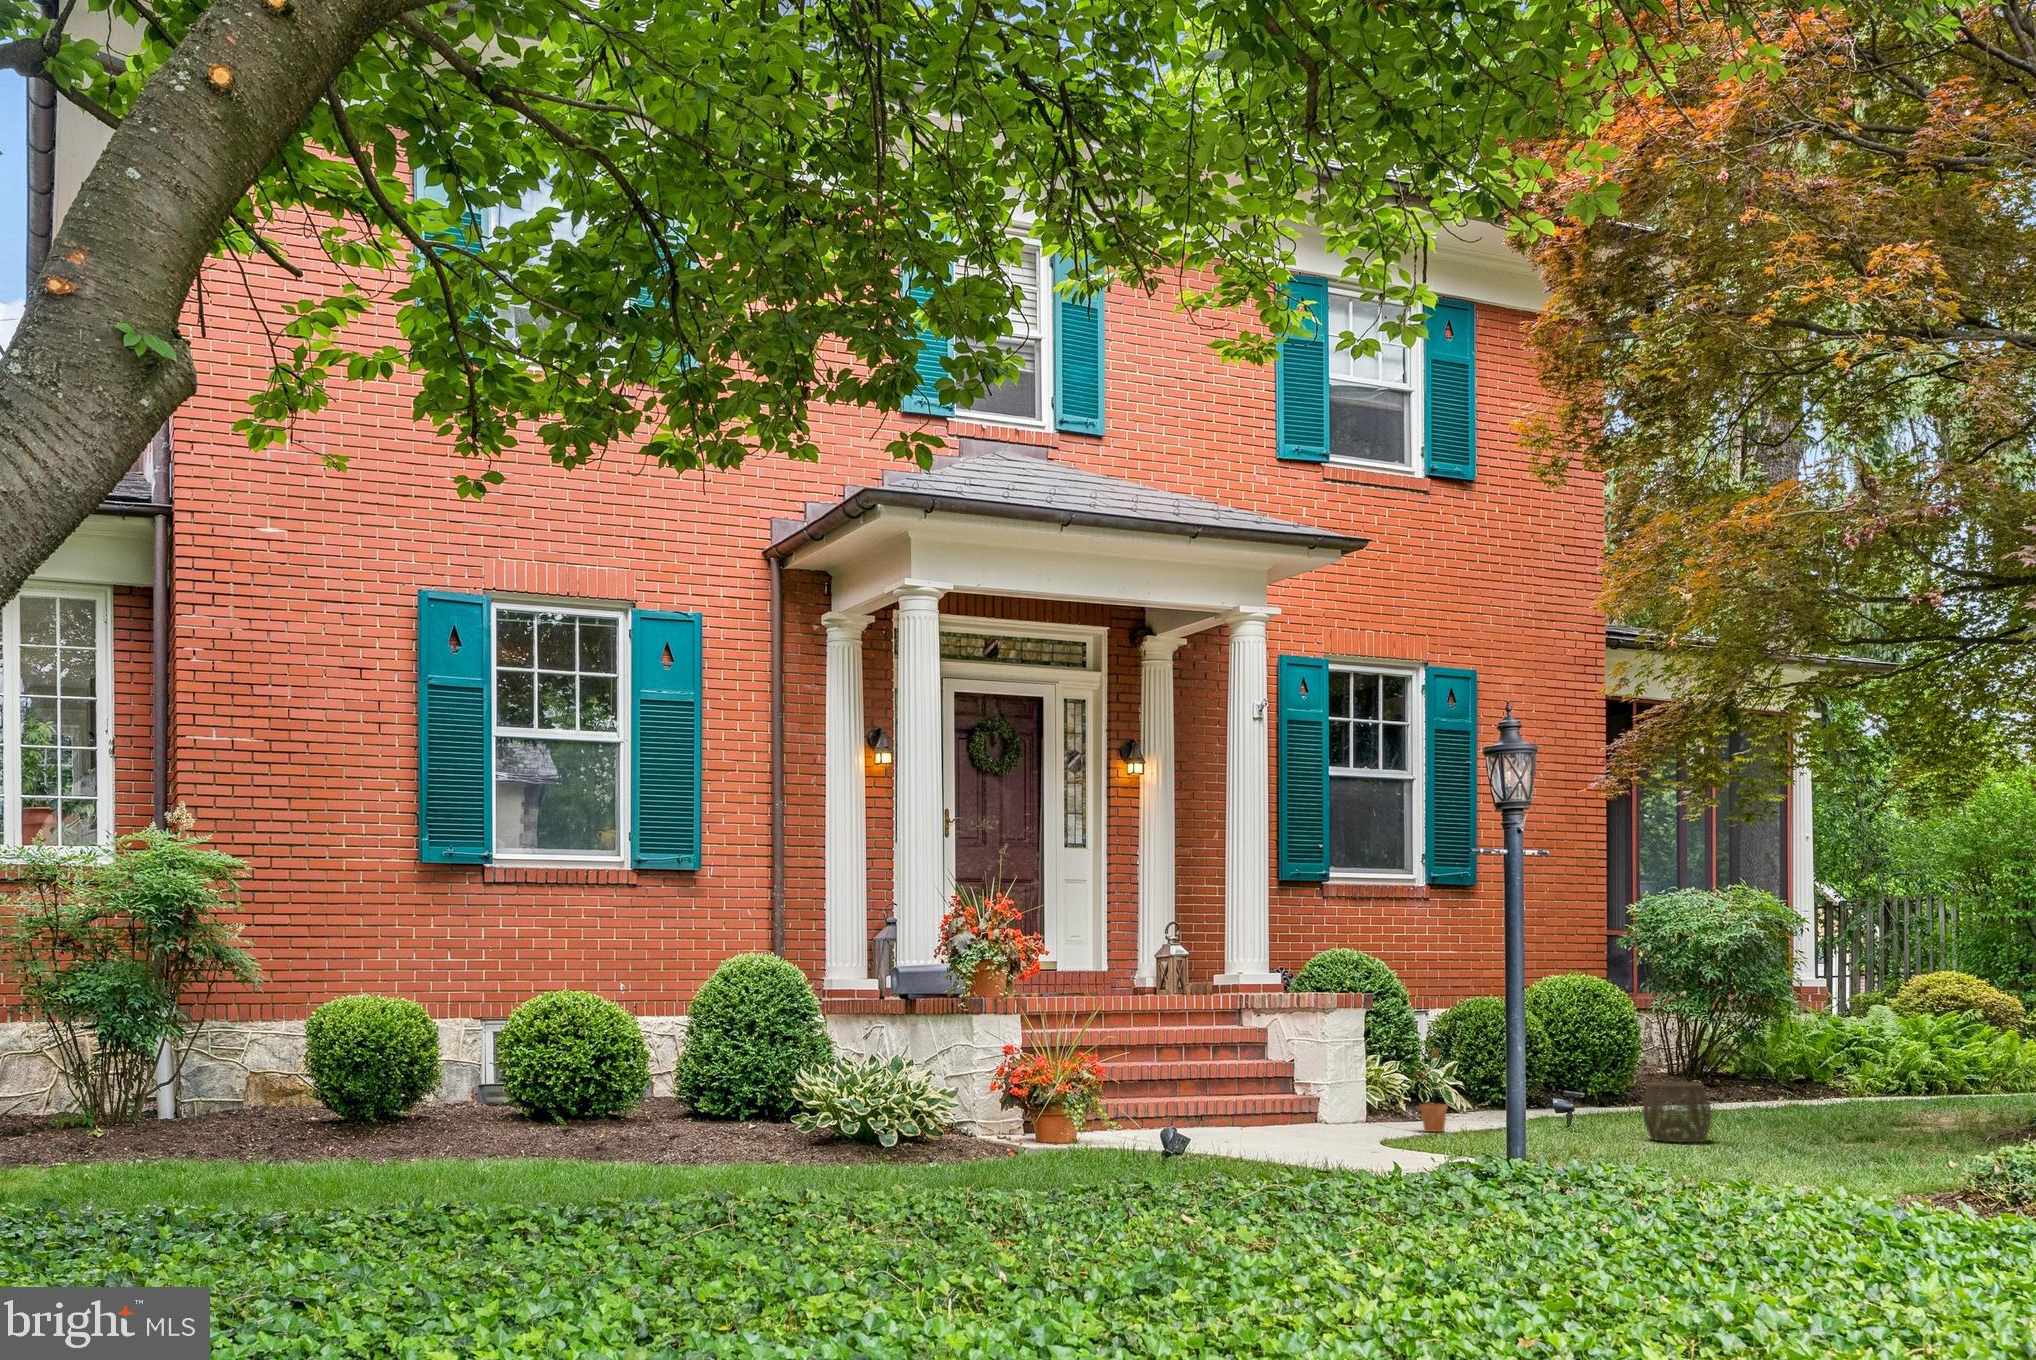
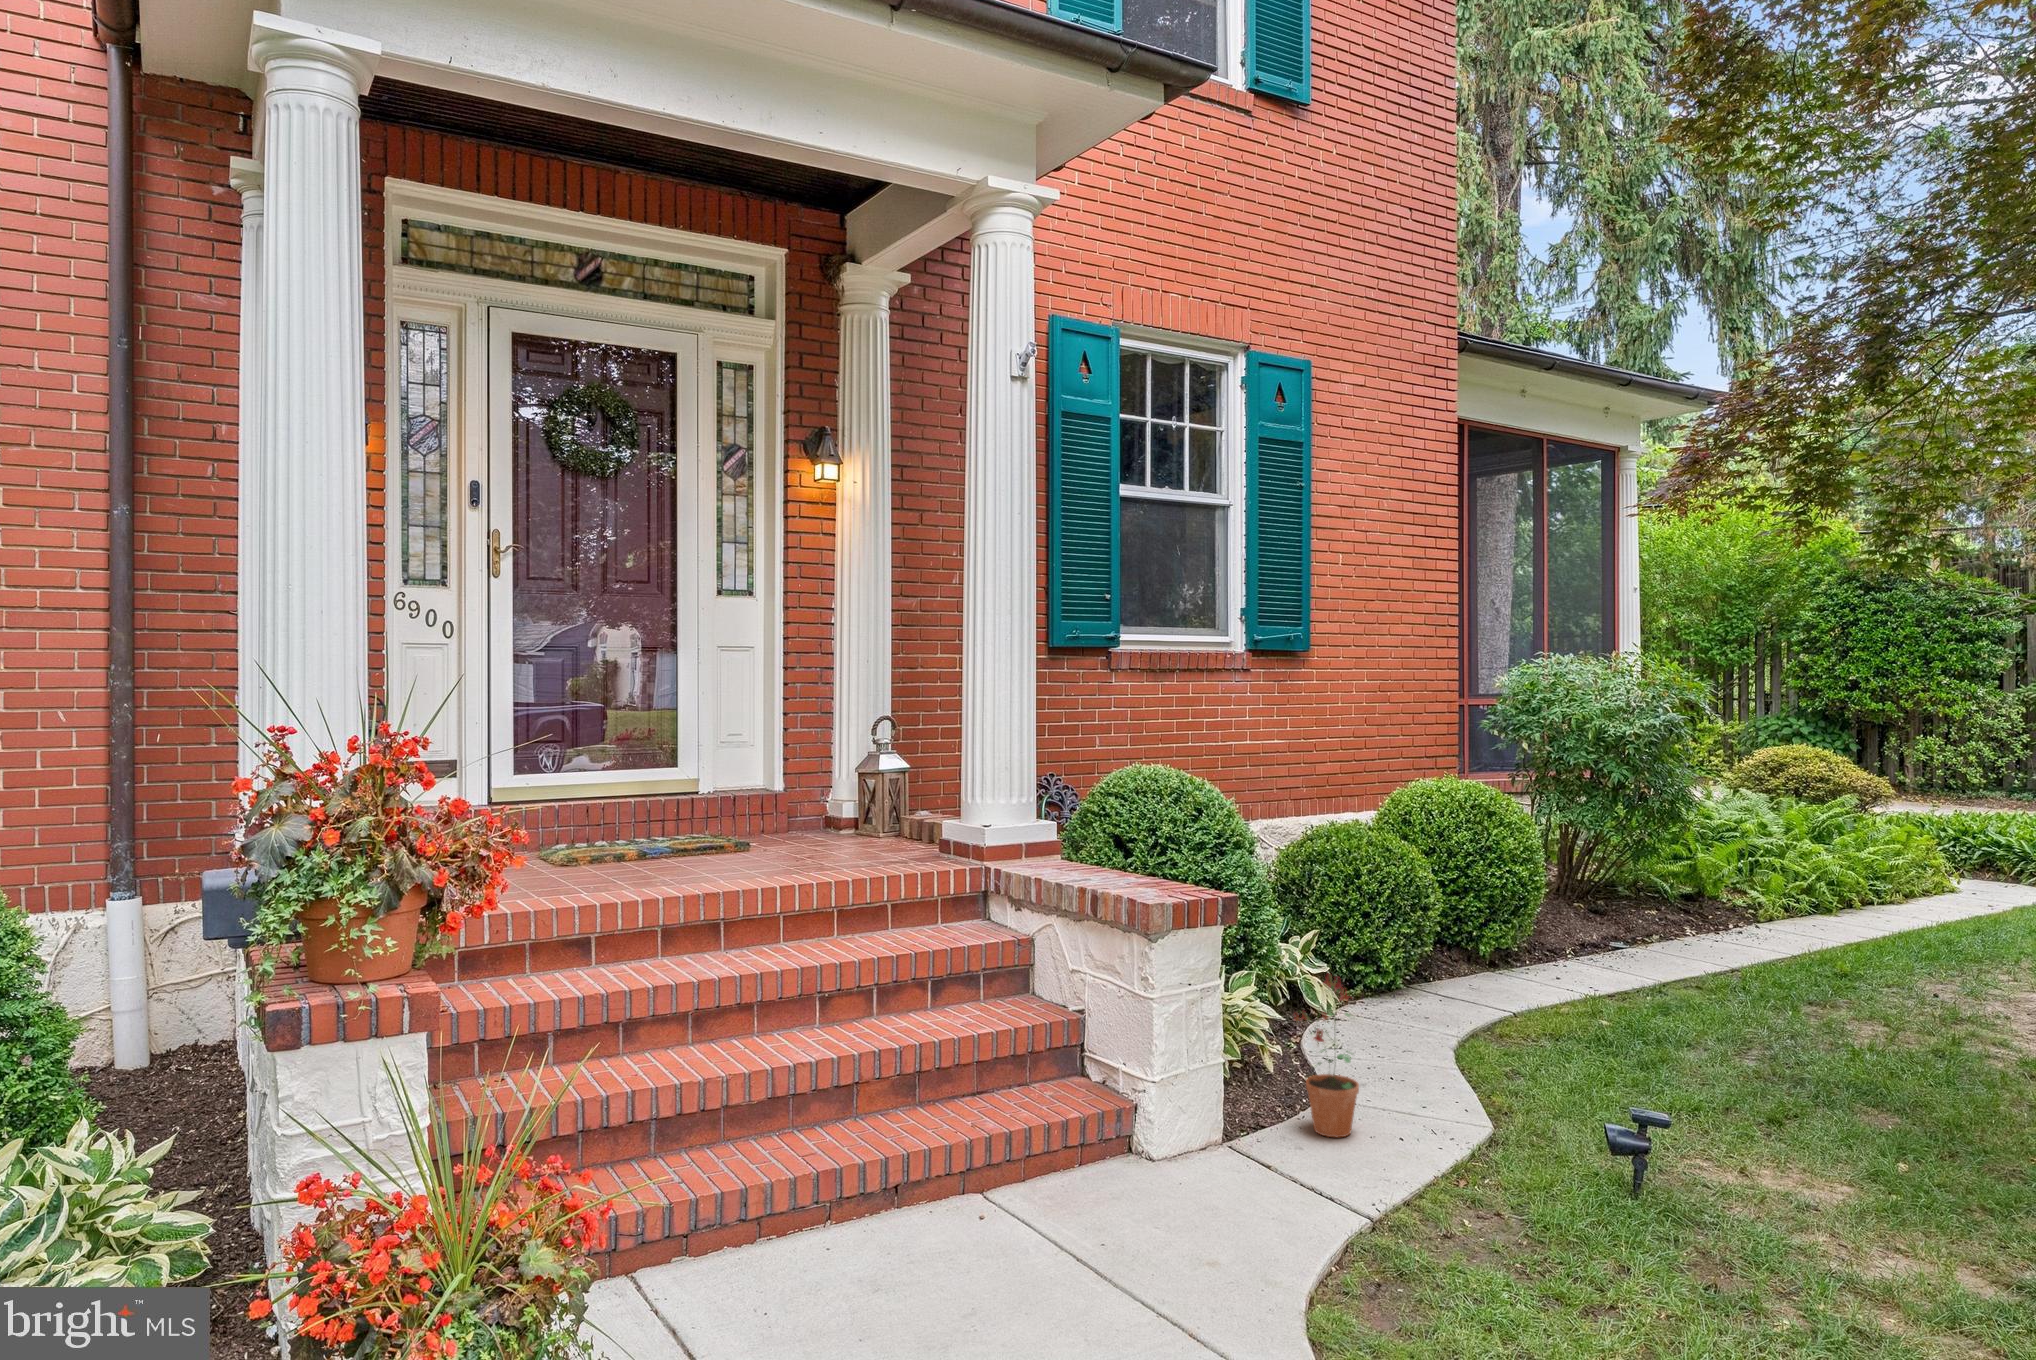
woven basket: present [1642,1082,1712,1142] -> none [1734,1048,1884,1190]

